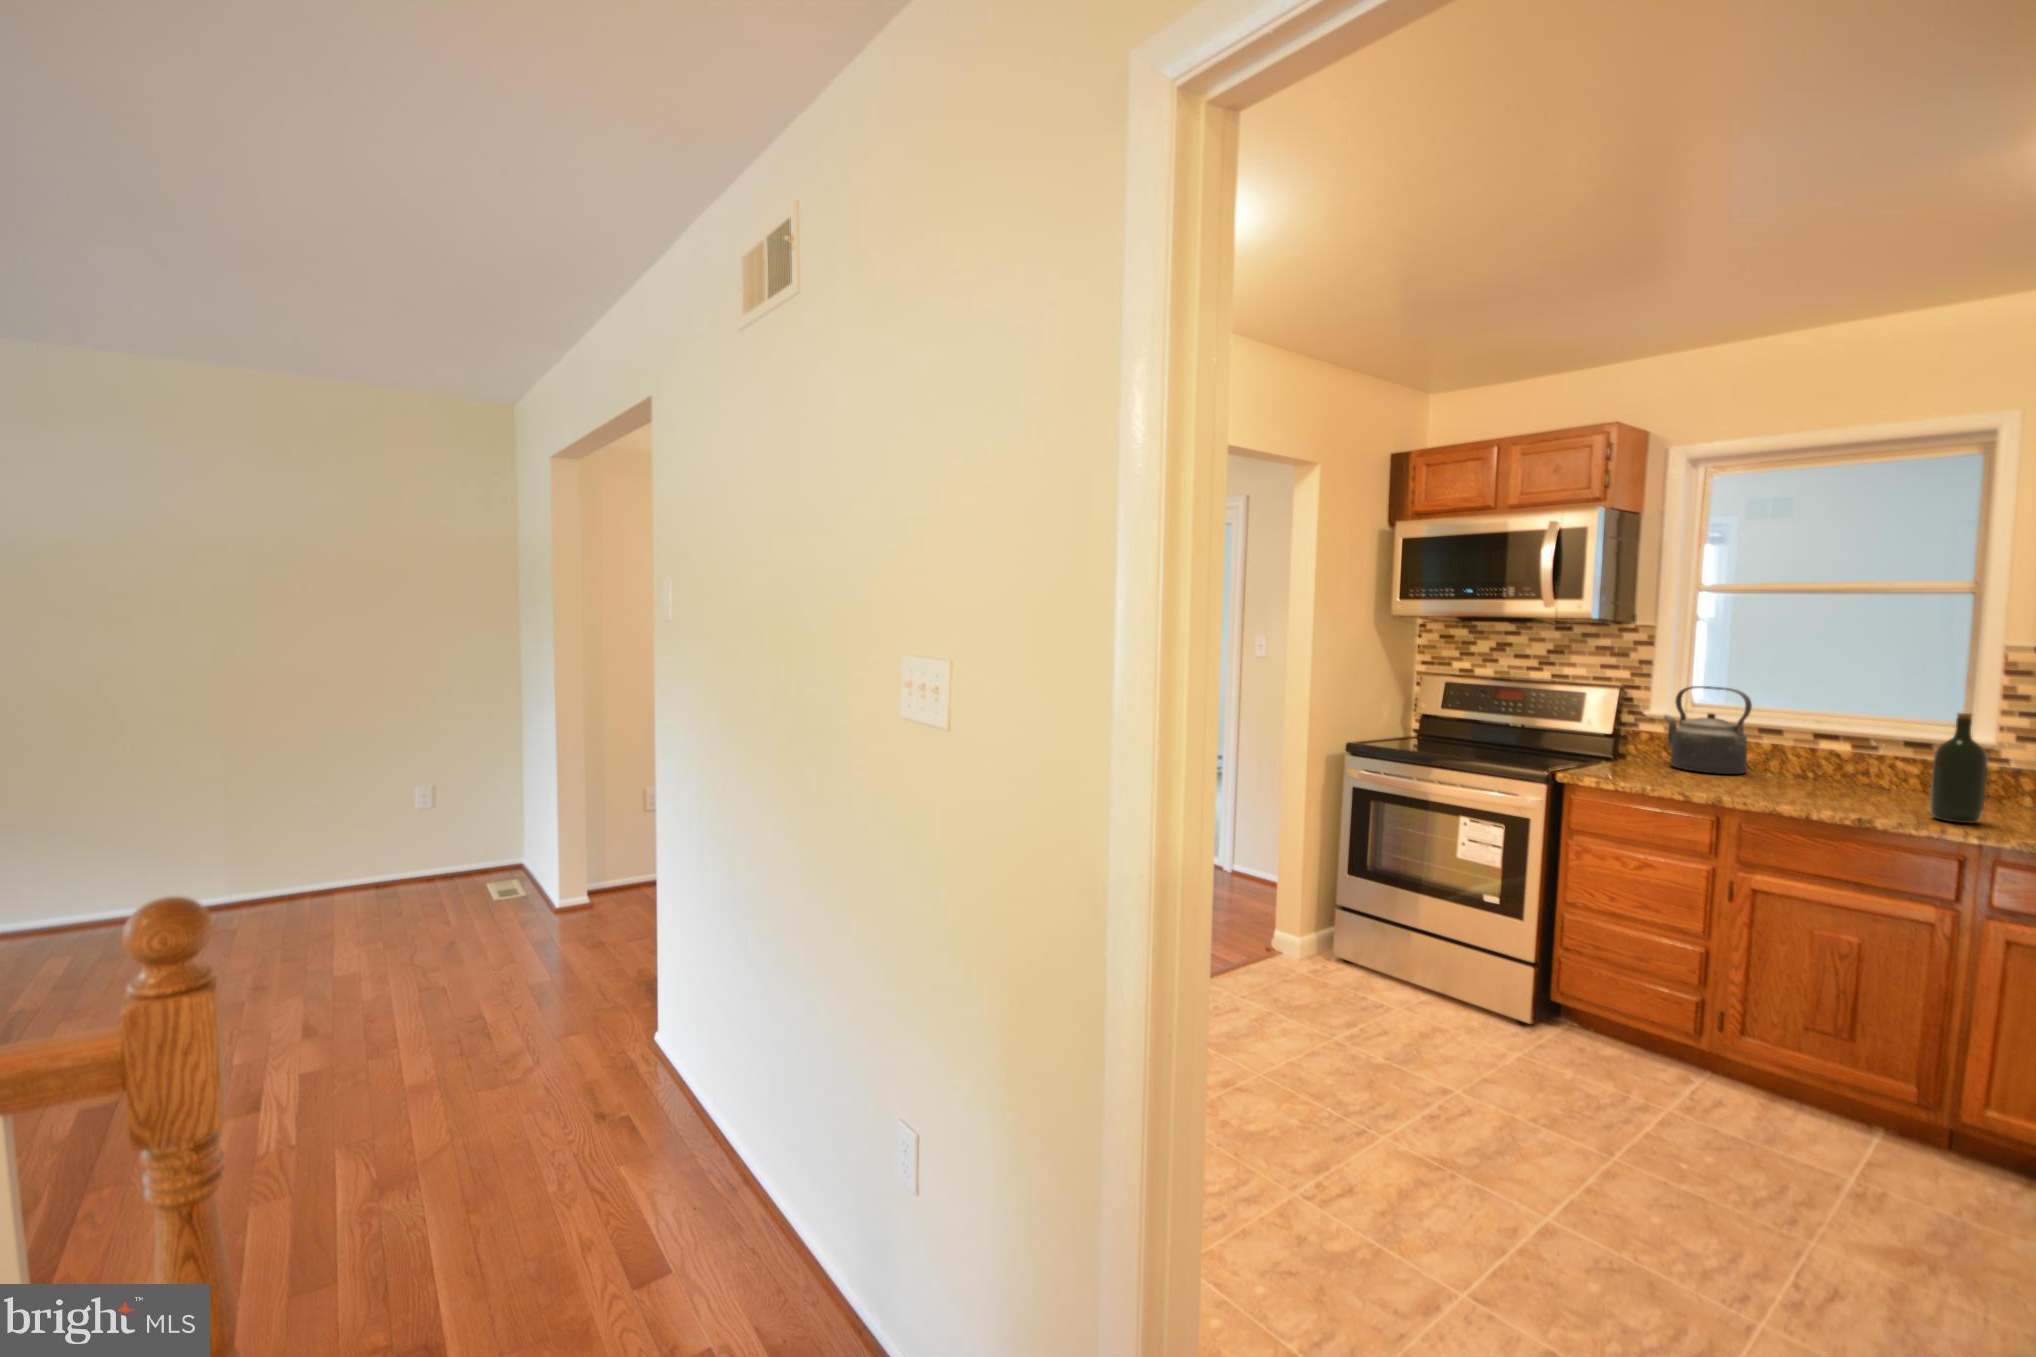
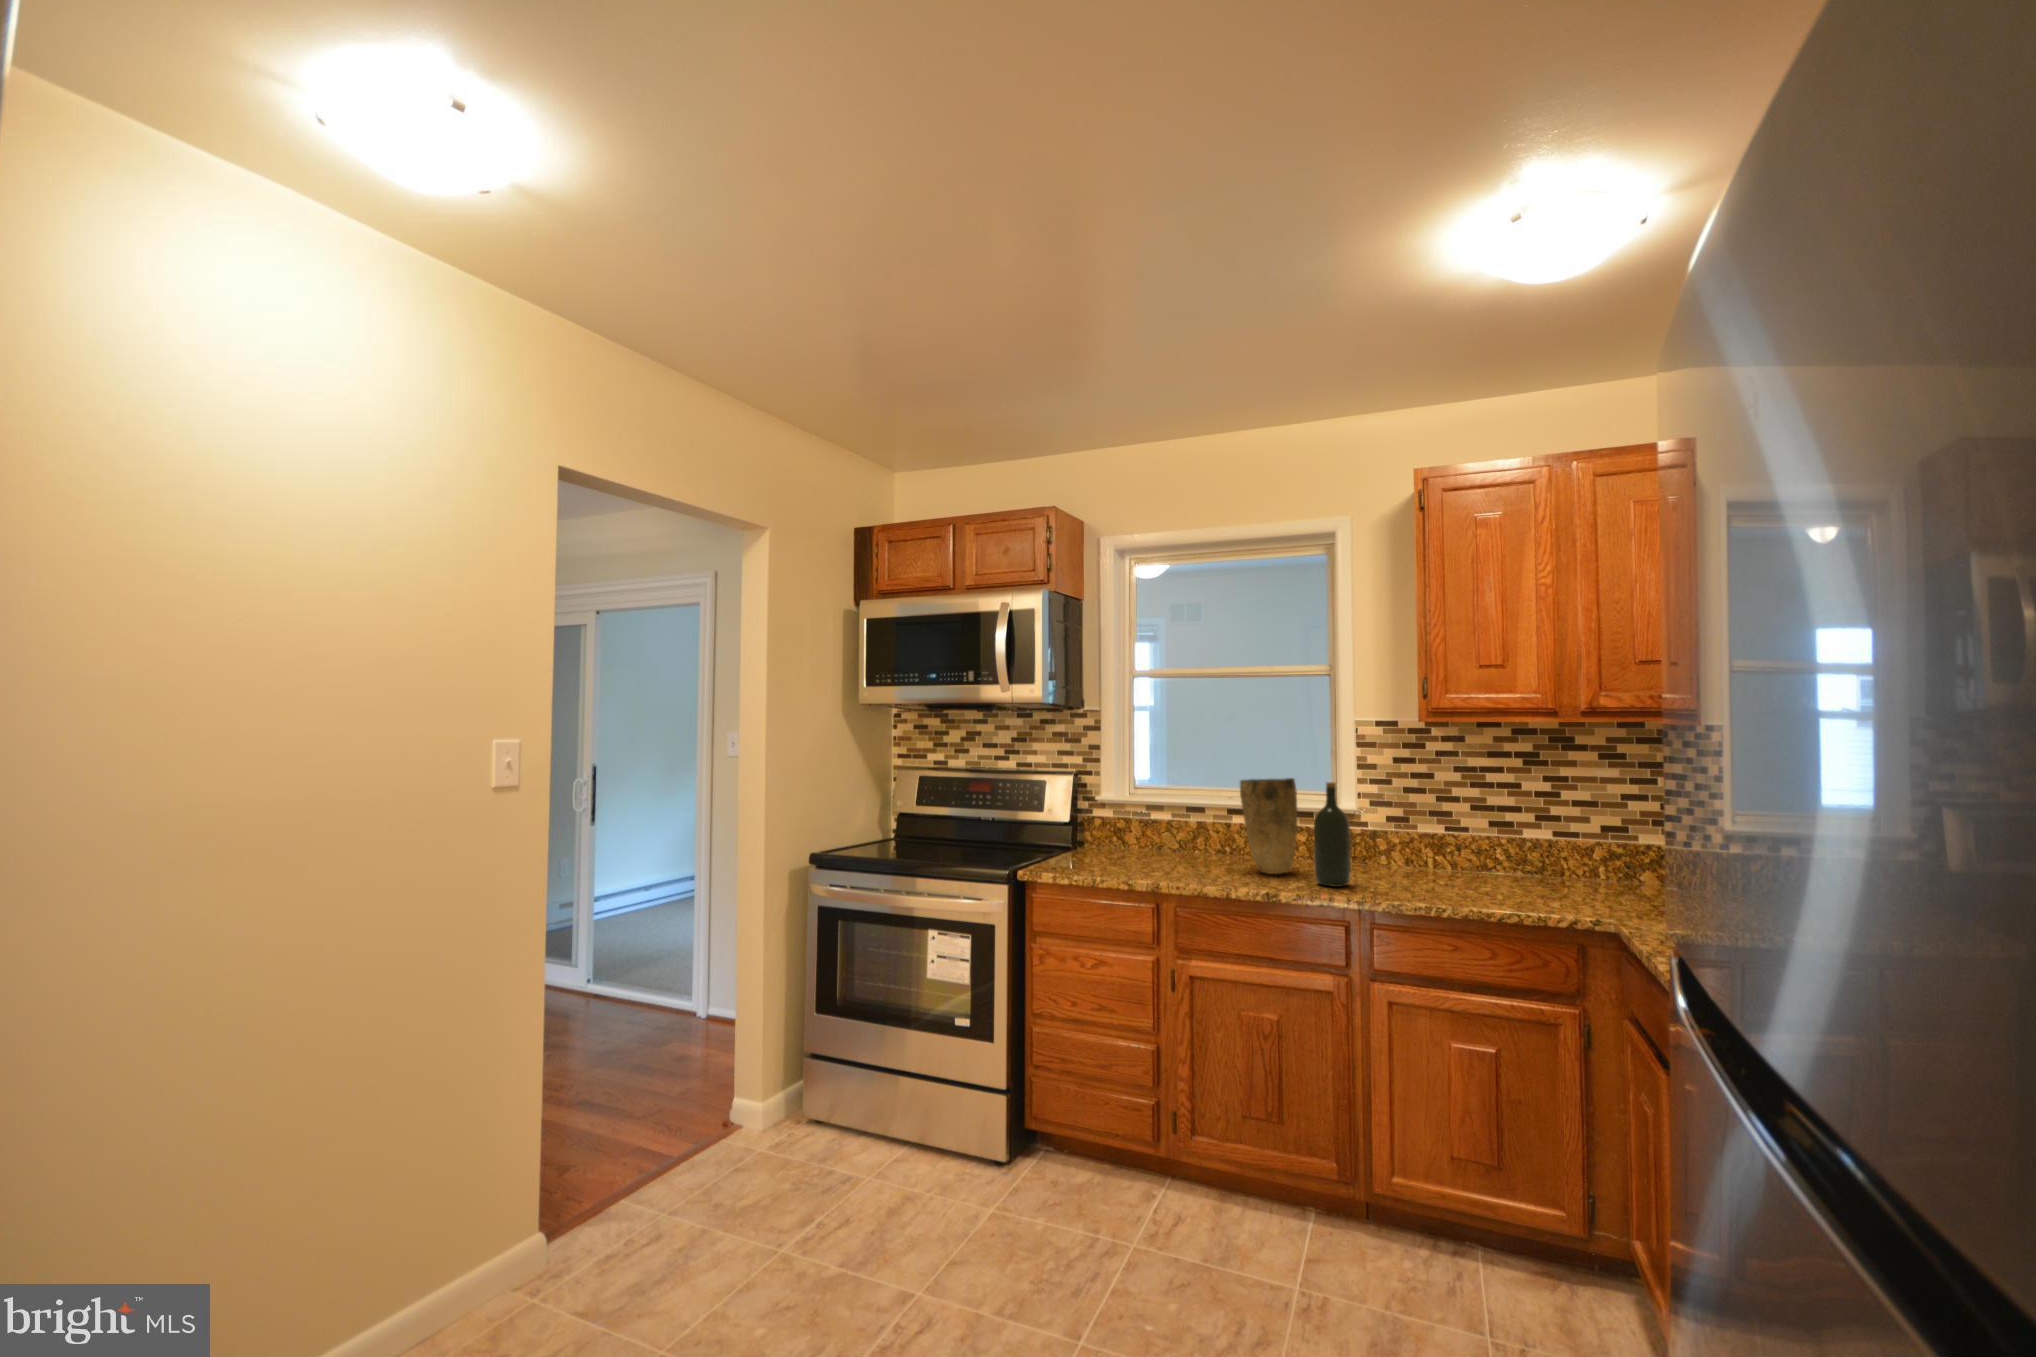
kettle: present [1664,686,1752,774] -> none [1113,768,1182,856]
vase: none [1832,704,1913,803] -> present [1240,778,1297,874]

